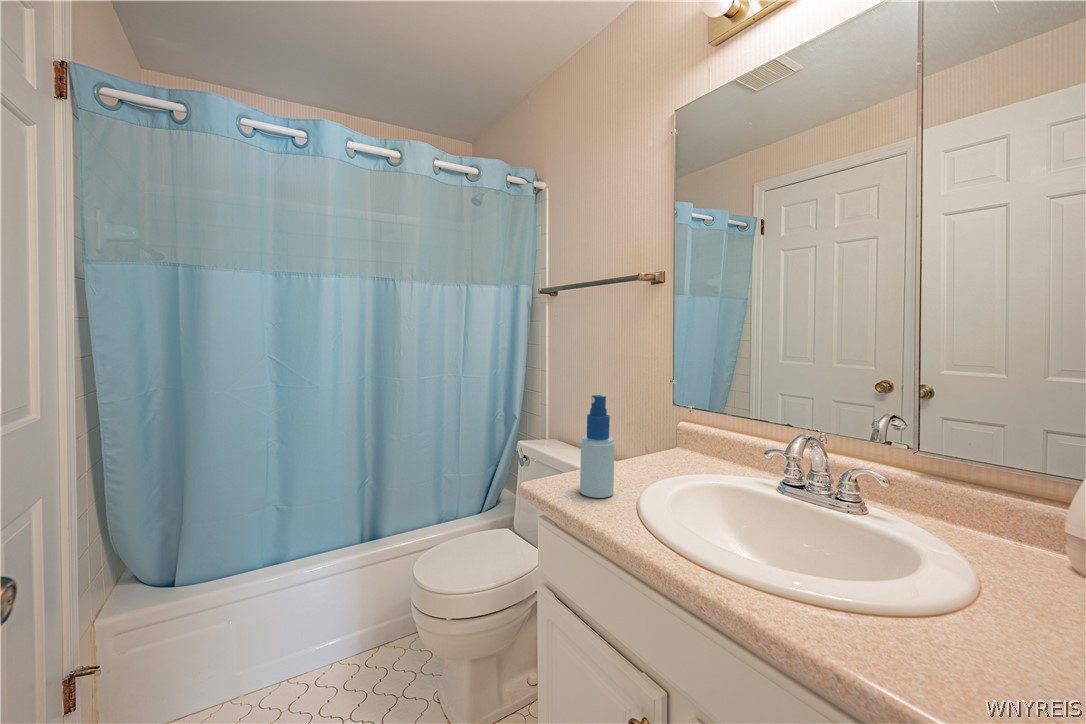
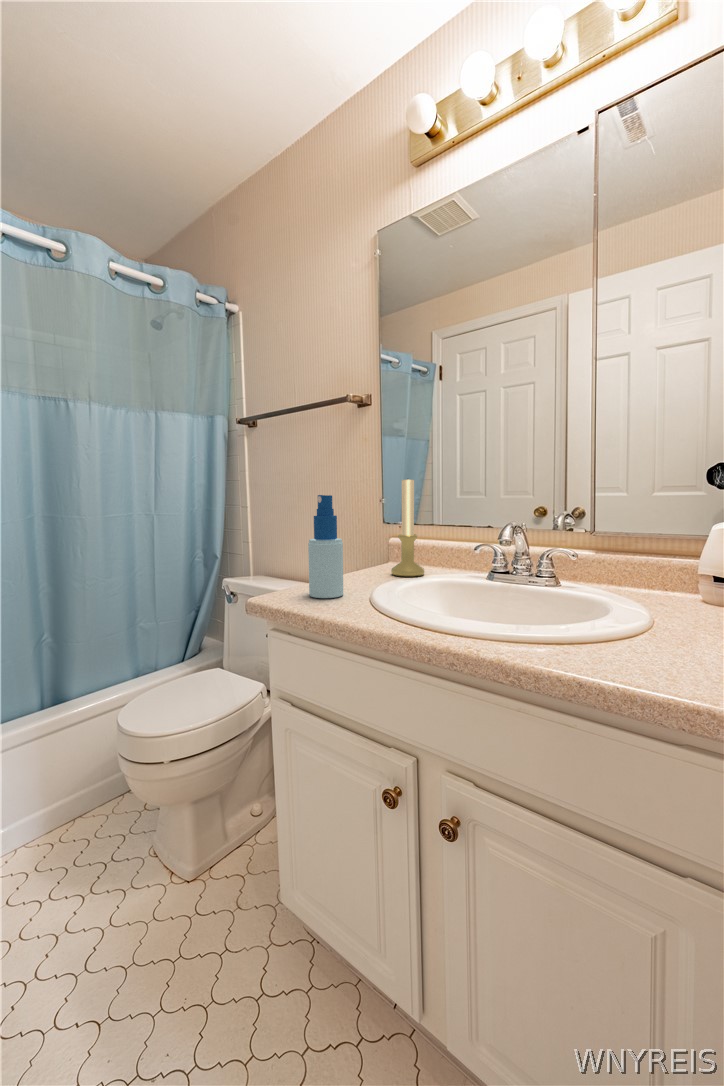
candle holder: none [672,367,709,474] -> present [391,479,425,577]

